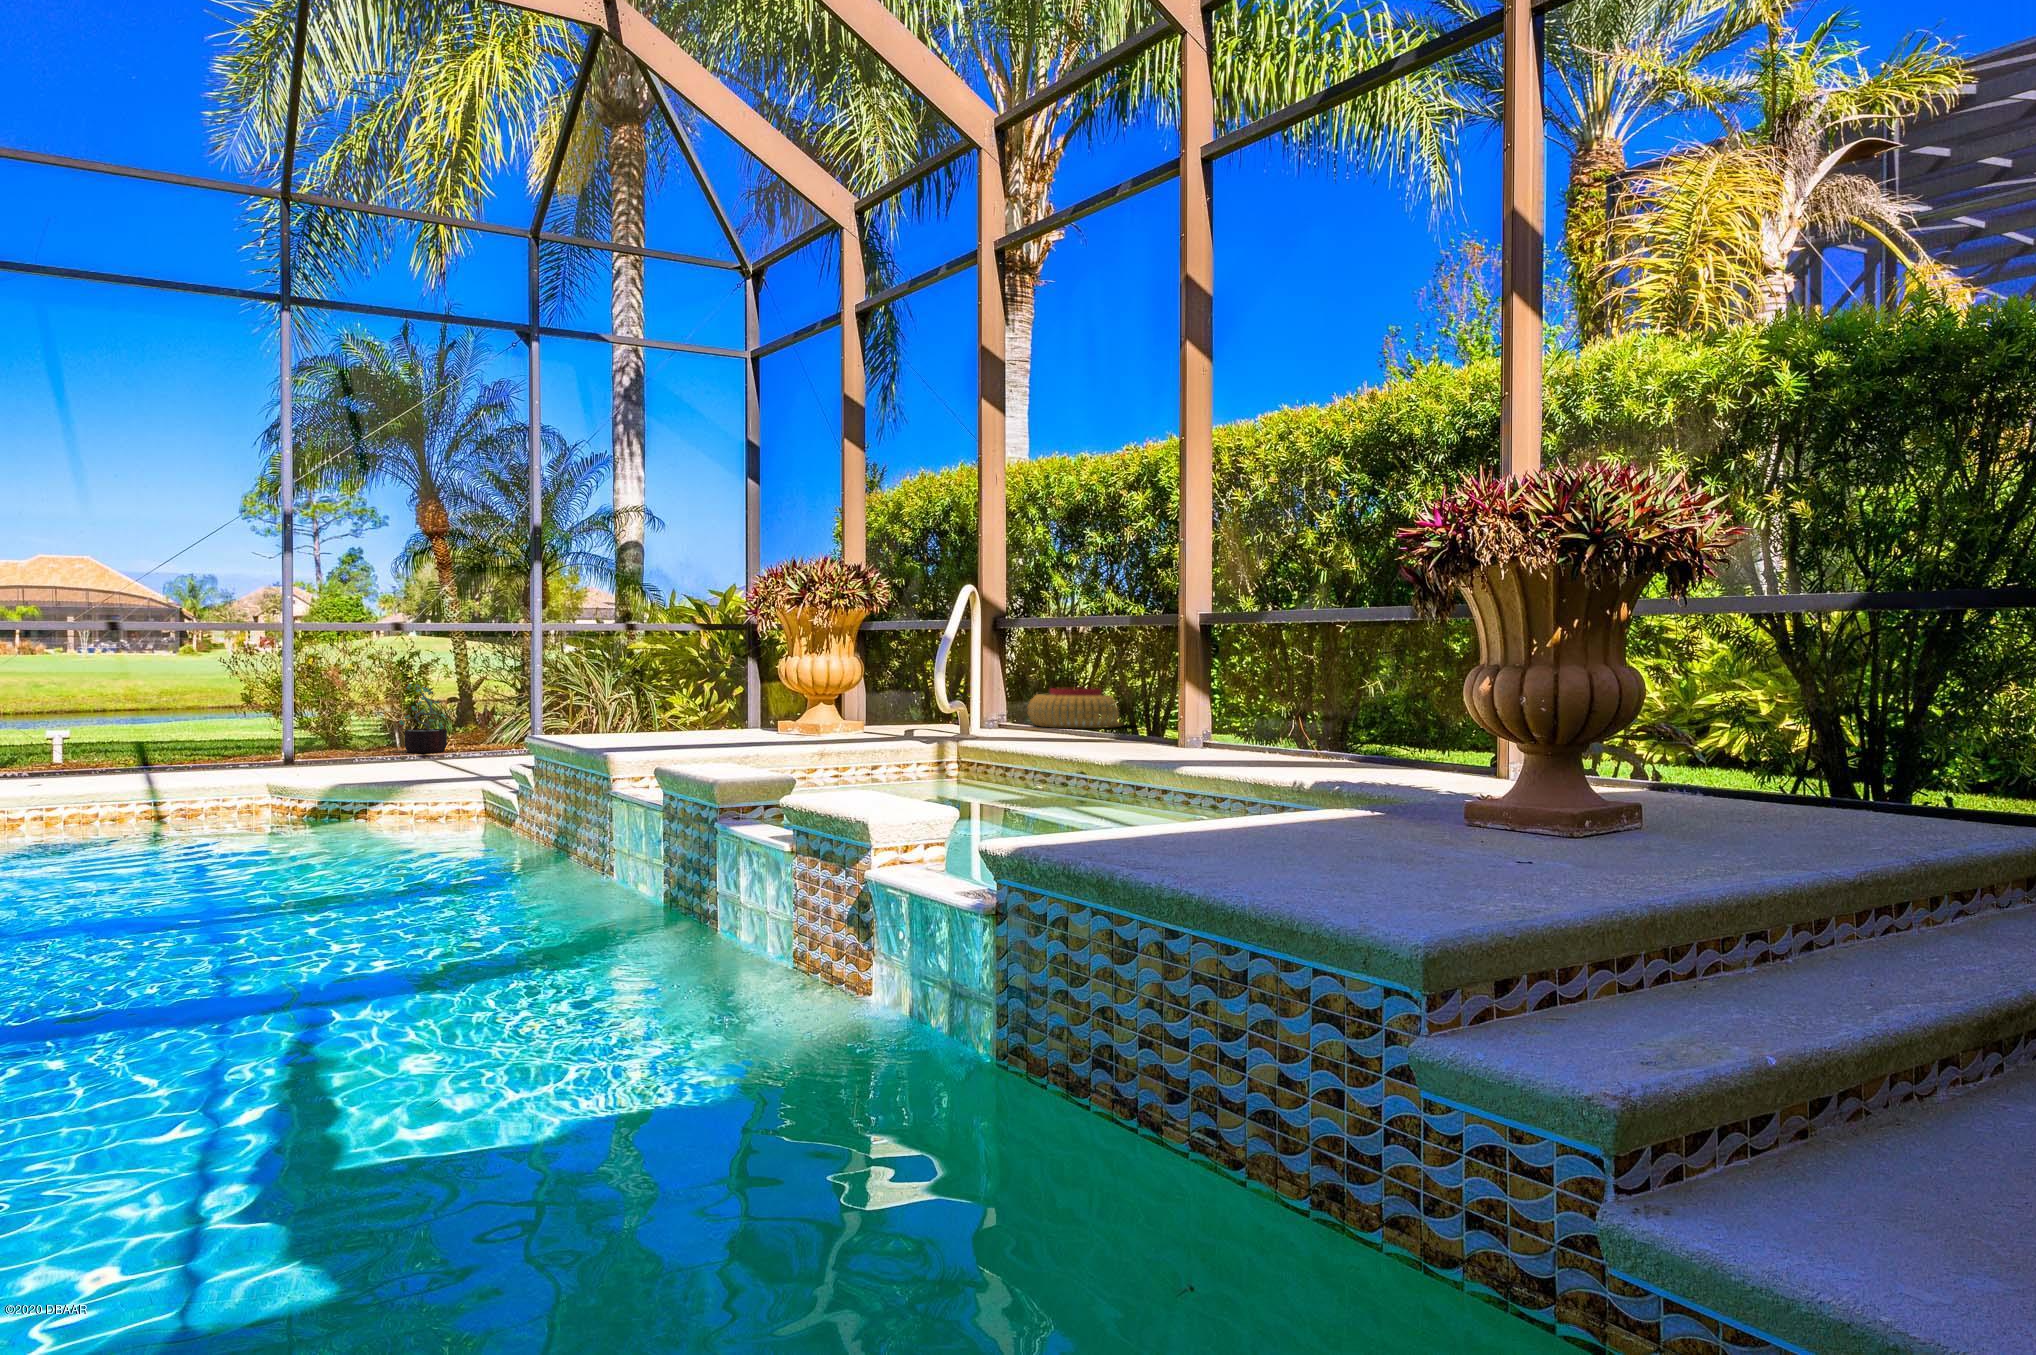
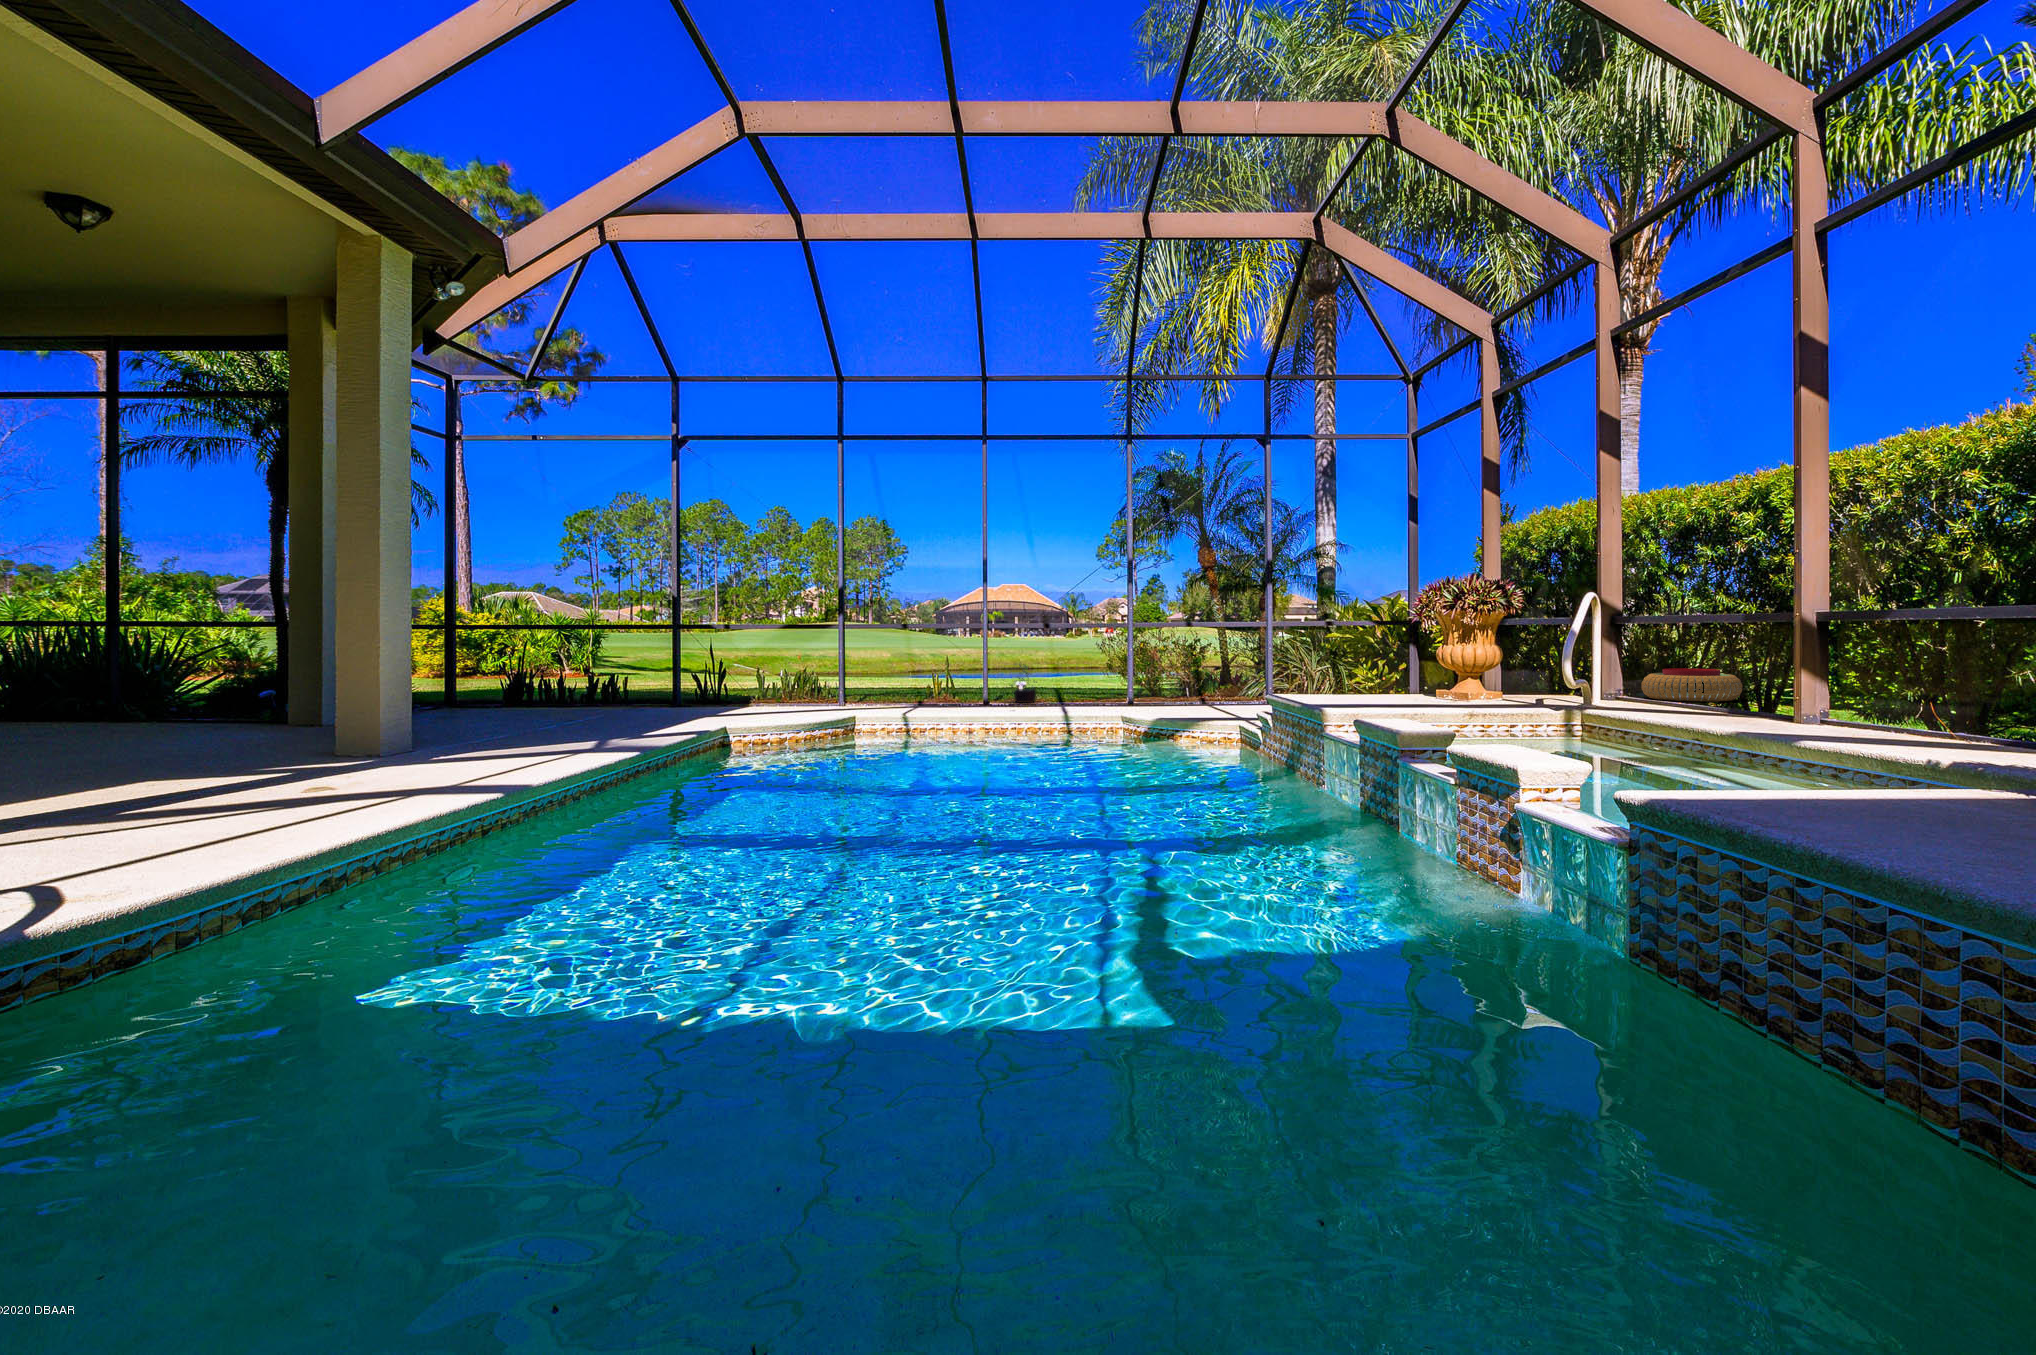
decorative plant: present [396,682,449,753] -> present [1011,664,1037,703]

